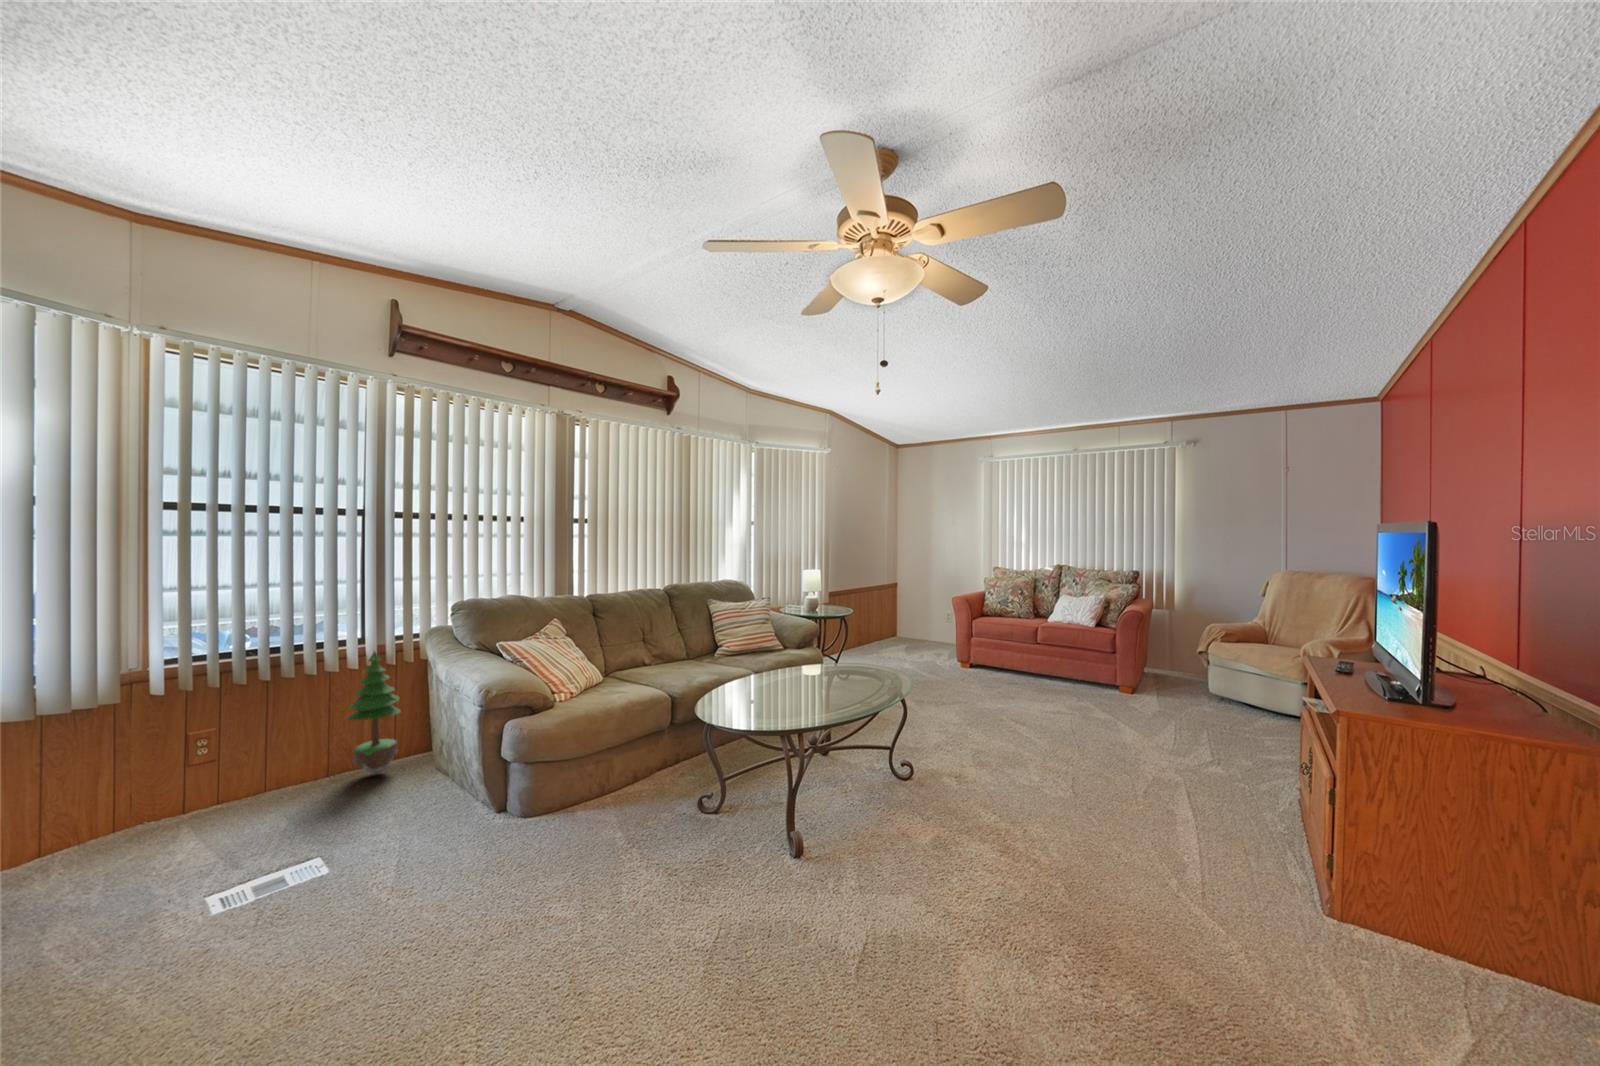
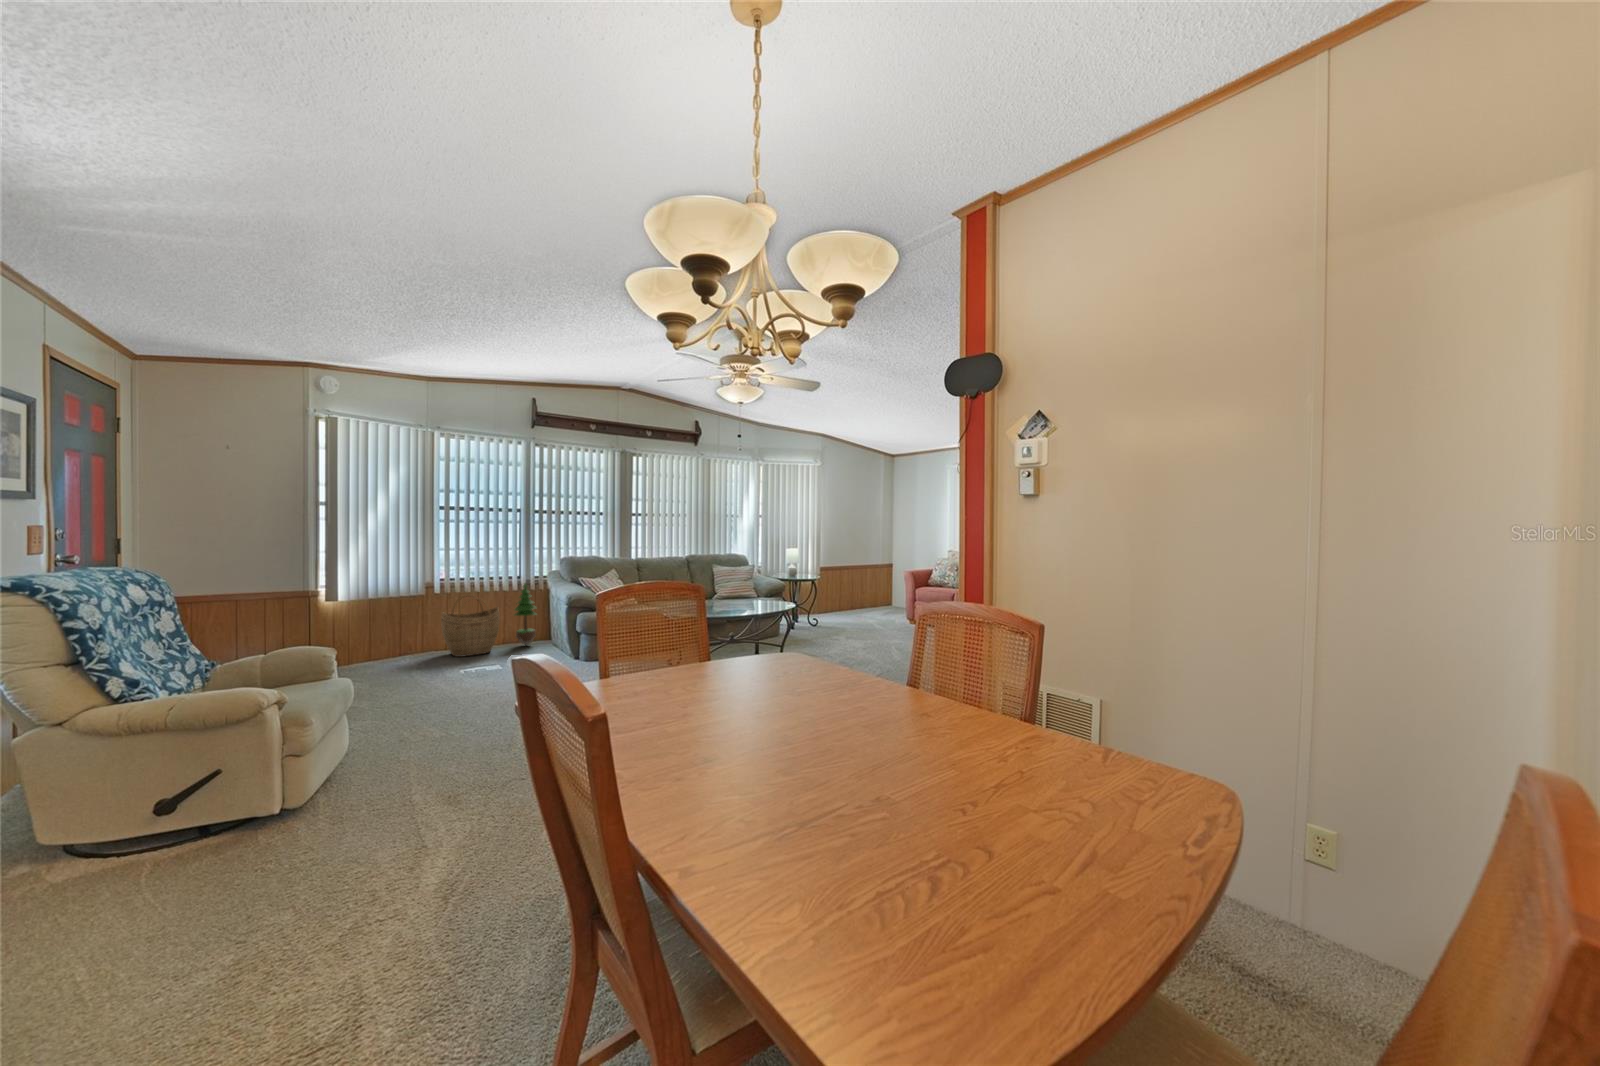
woven basket: none [160,688,314,836] -> present [441,595,500,657]

